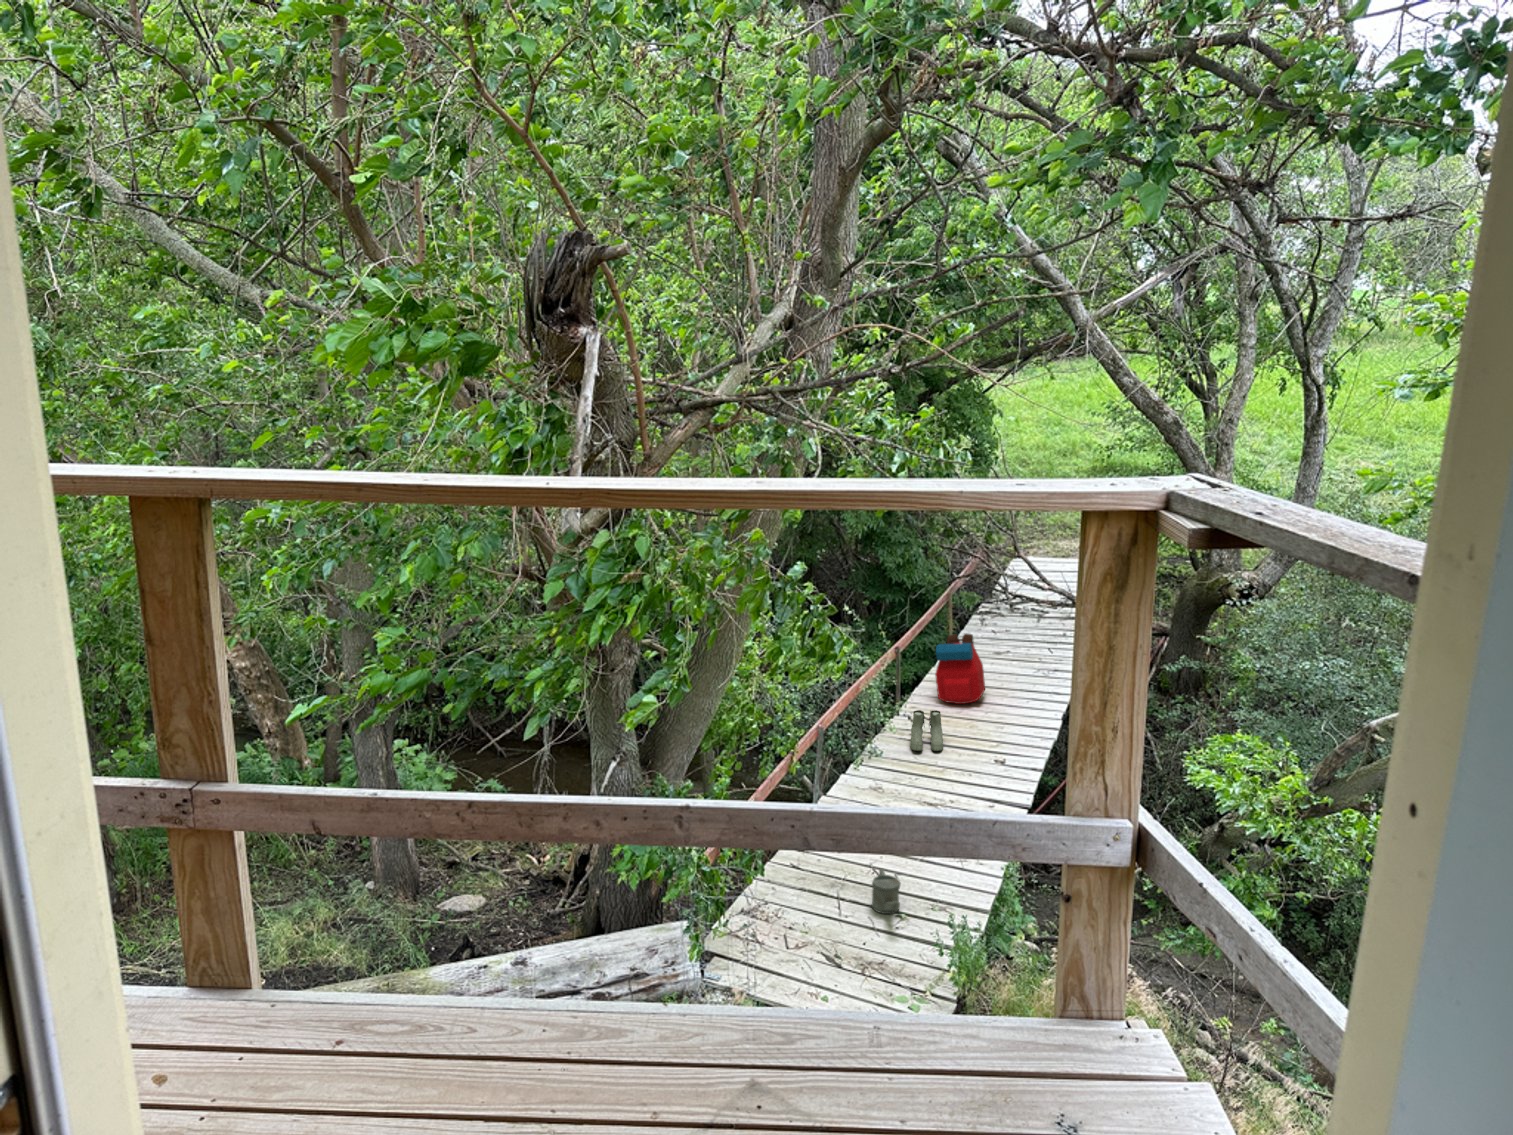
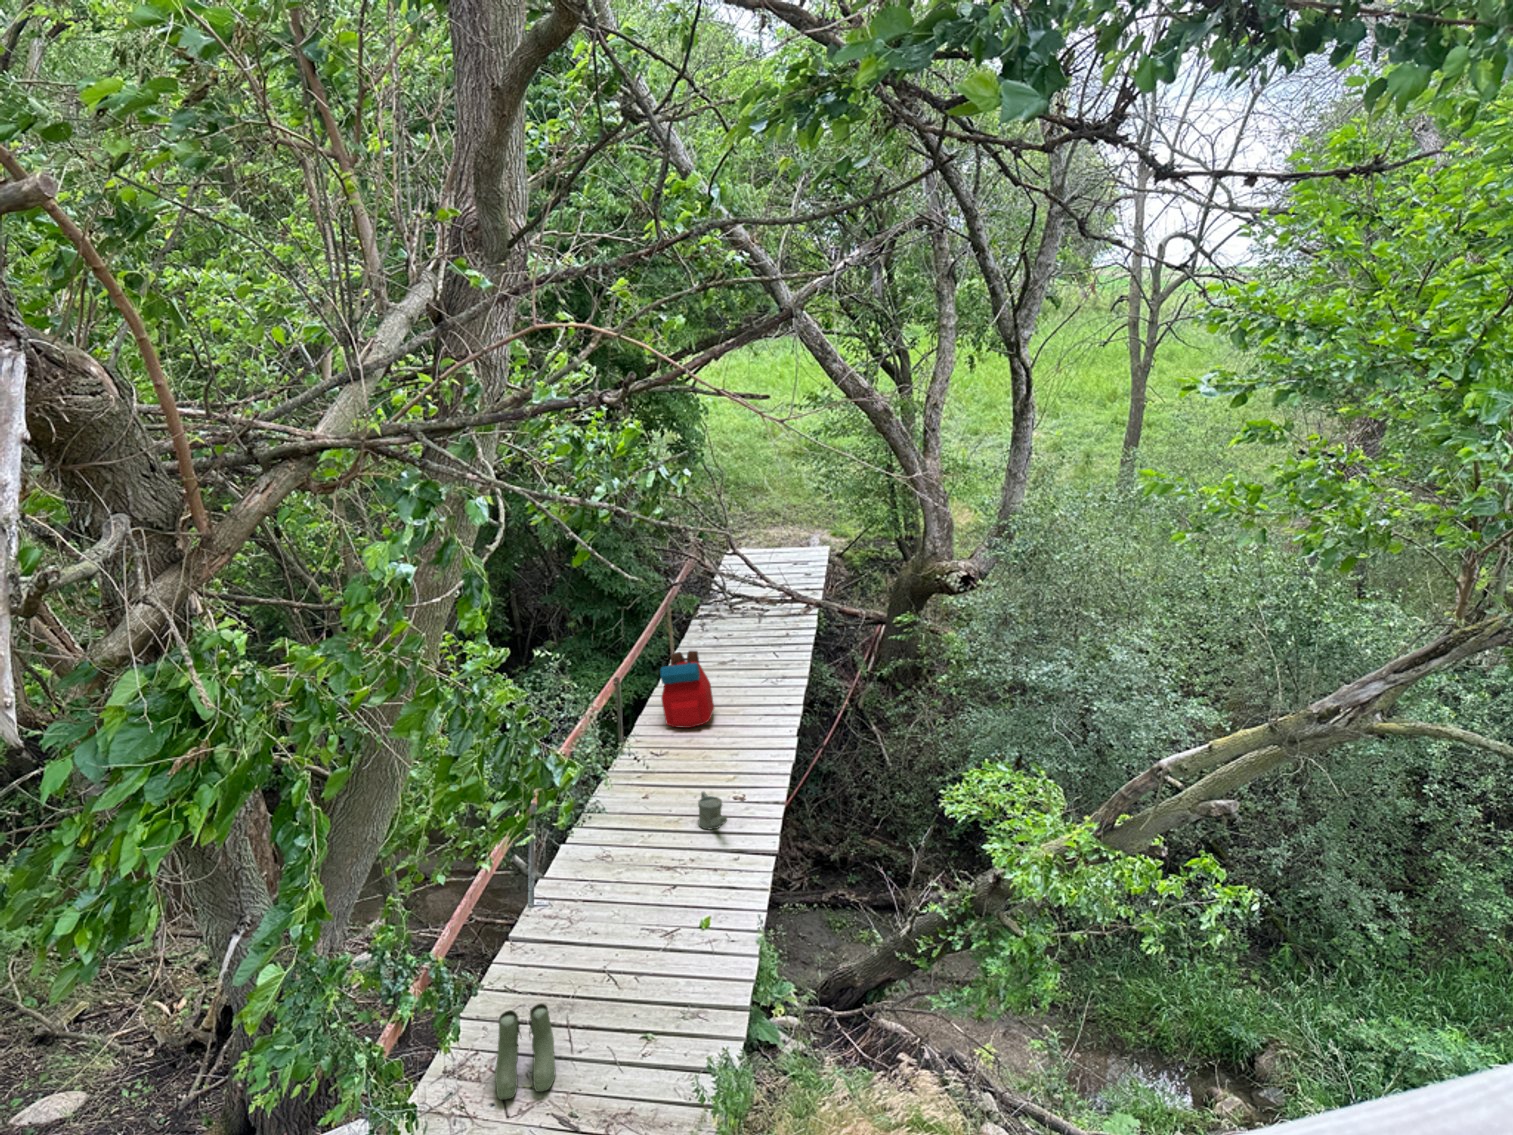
boots: present [910,710,943,751] -> present [495,1004,556,1100]
watering can: present [871,868,901,914] -> present [698,792,727,830]

